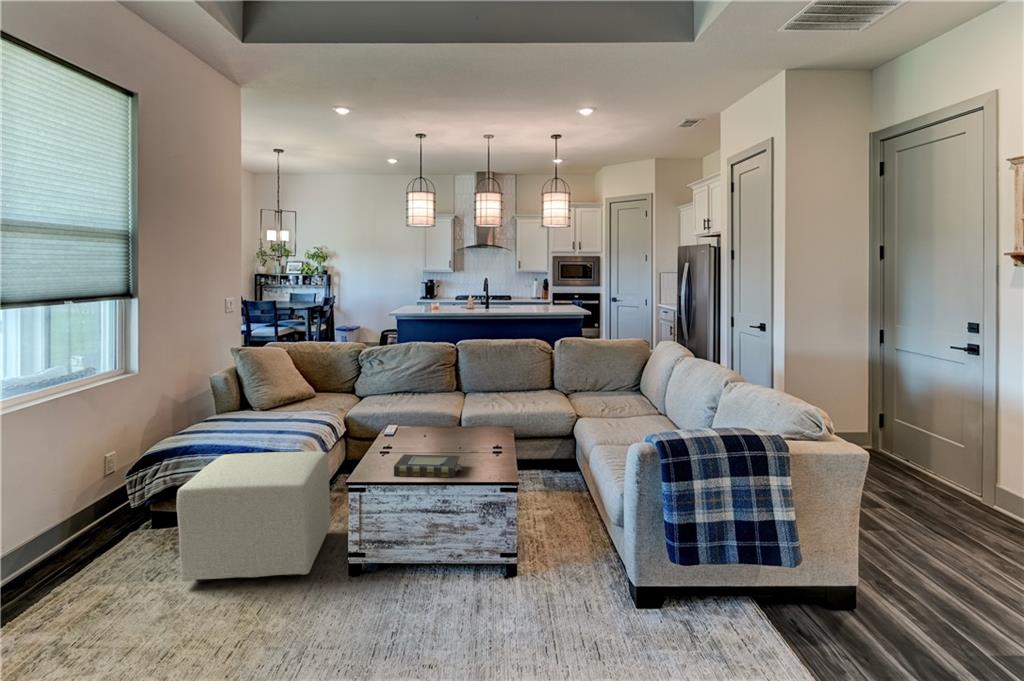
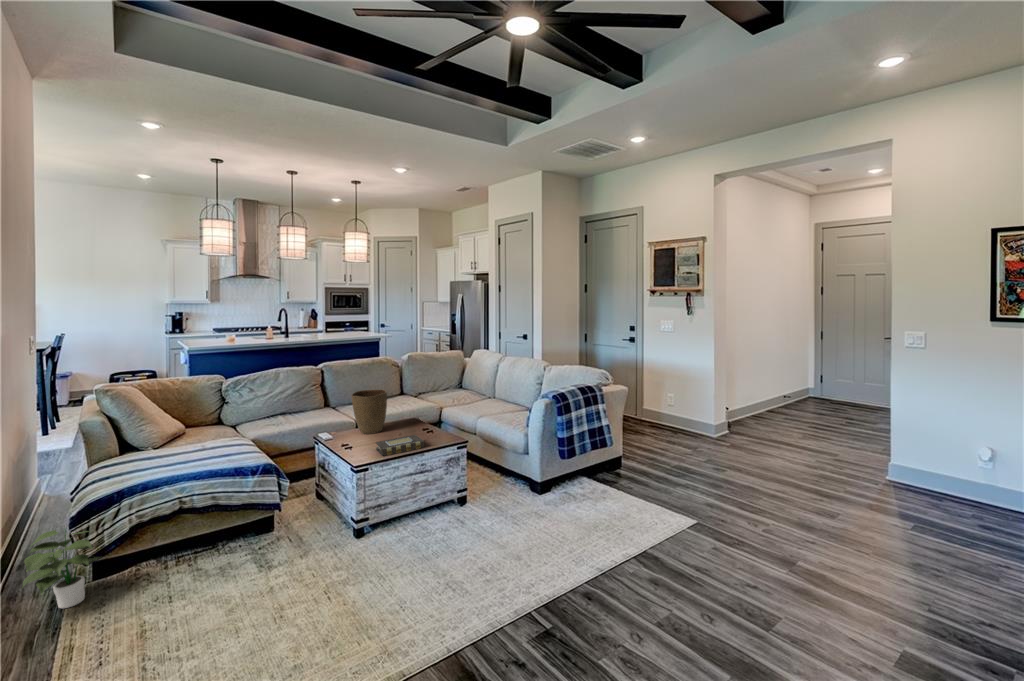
vase: none [422,381,468,442] -> present [352,389,387,434]
ottoman: present [176,451,330,583] -> none [205,458,333,583]
potted plant: none [44,473,124,552] -> present [23,530,101,608]

